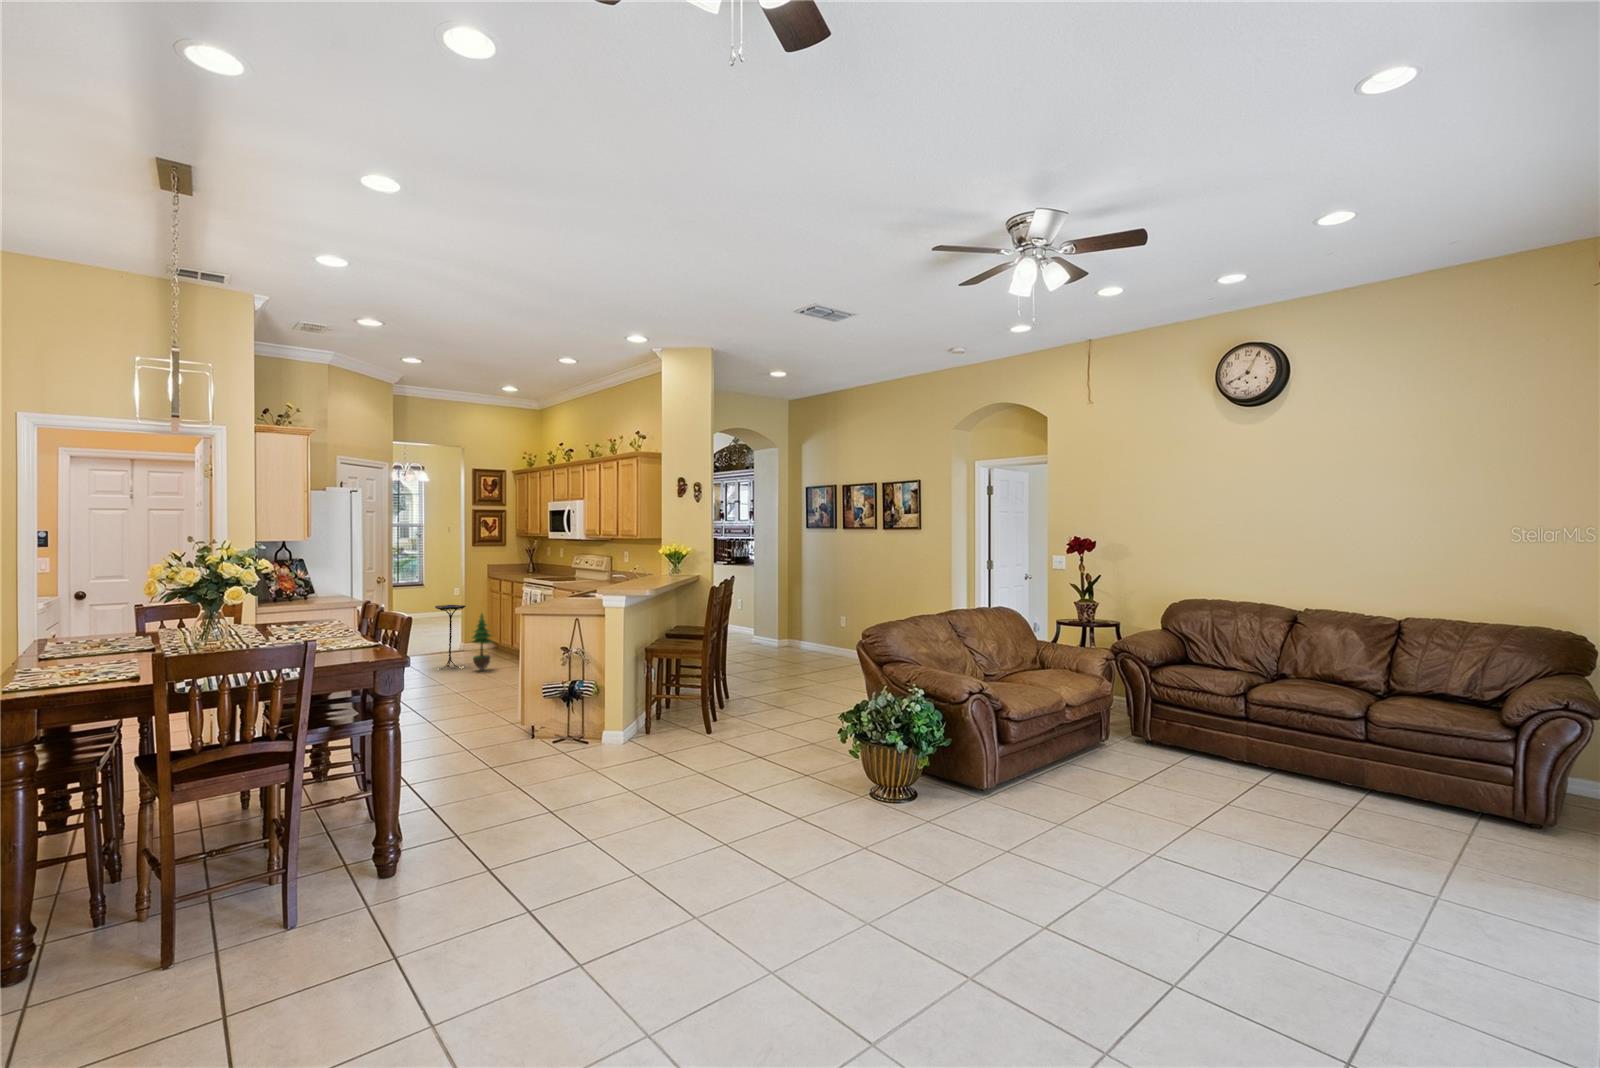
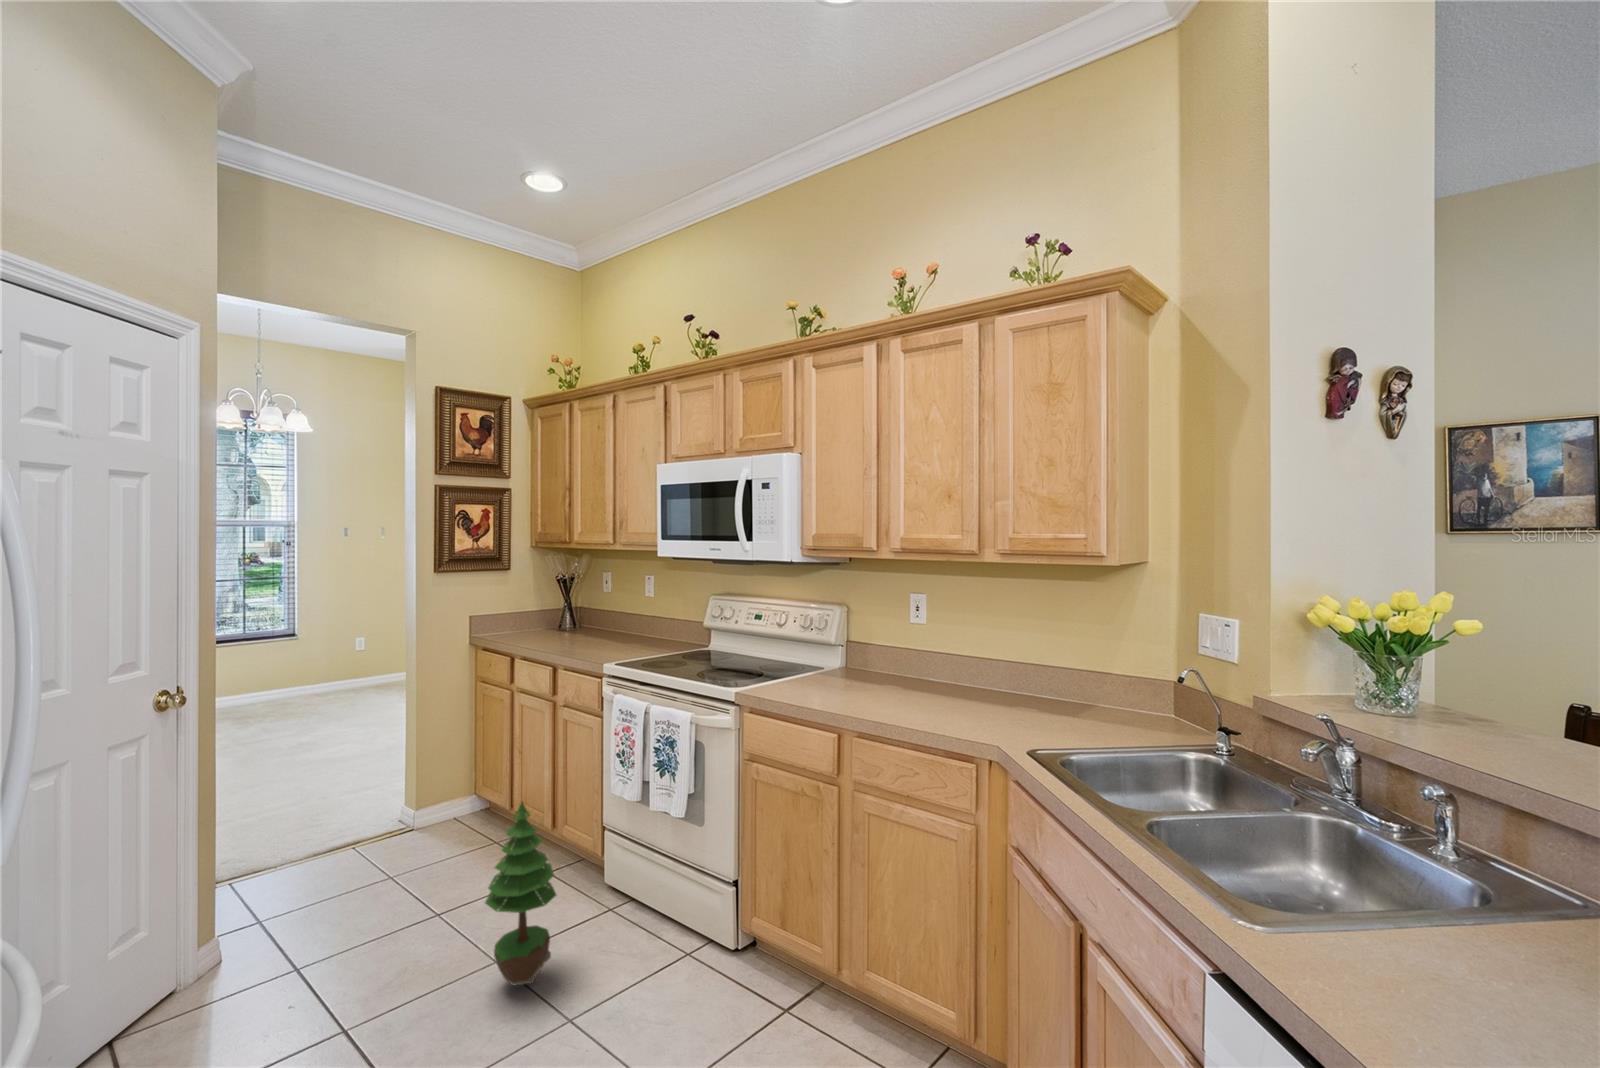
side table: present [435,605,466,669] -> none [354,762,457,996]

